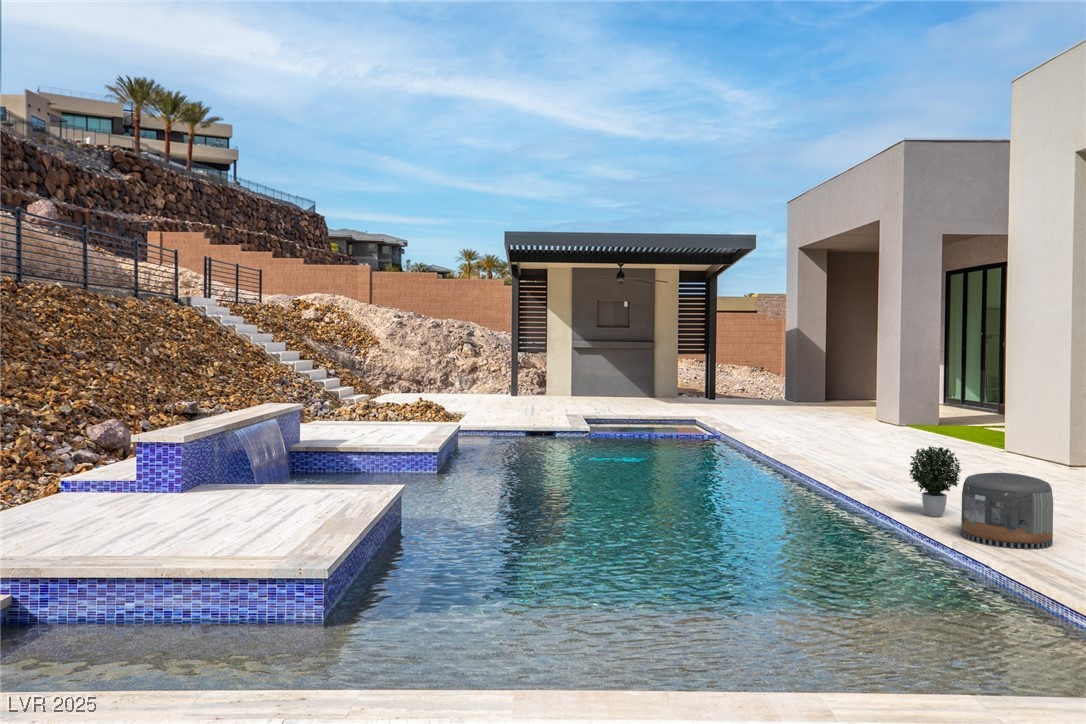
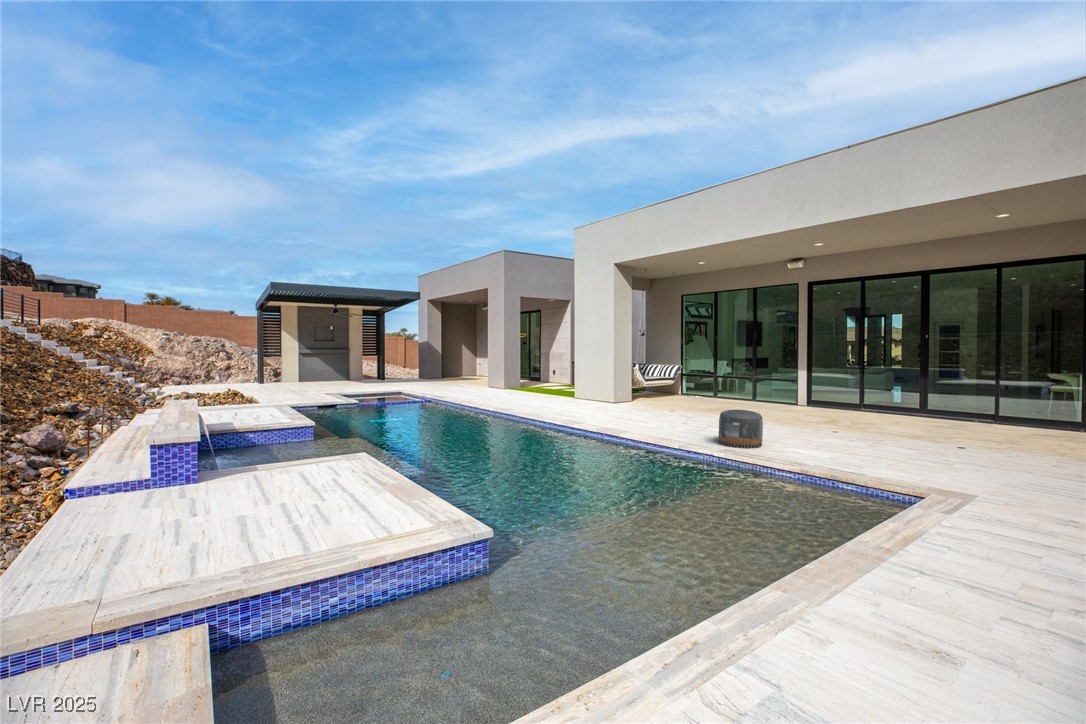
potted plant: present [910,446,962,517] -> none [676,397,704,435]

